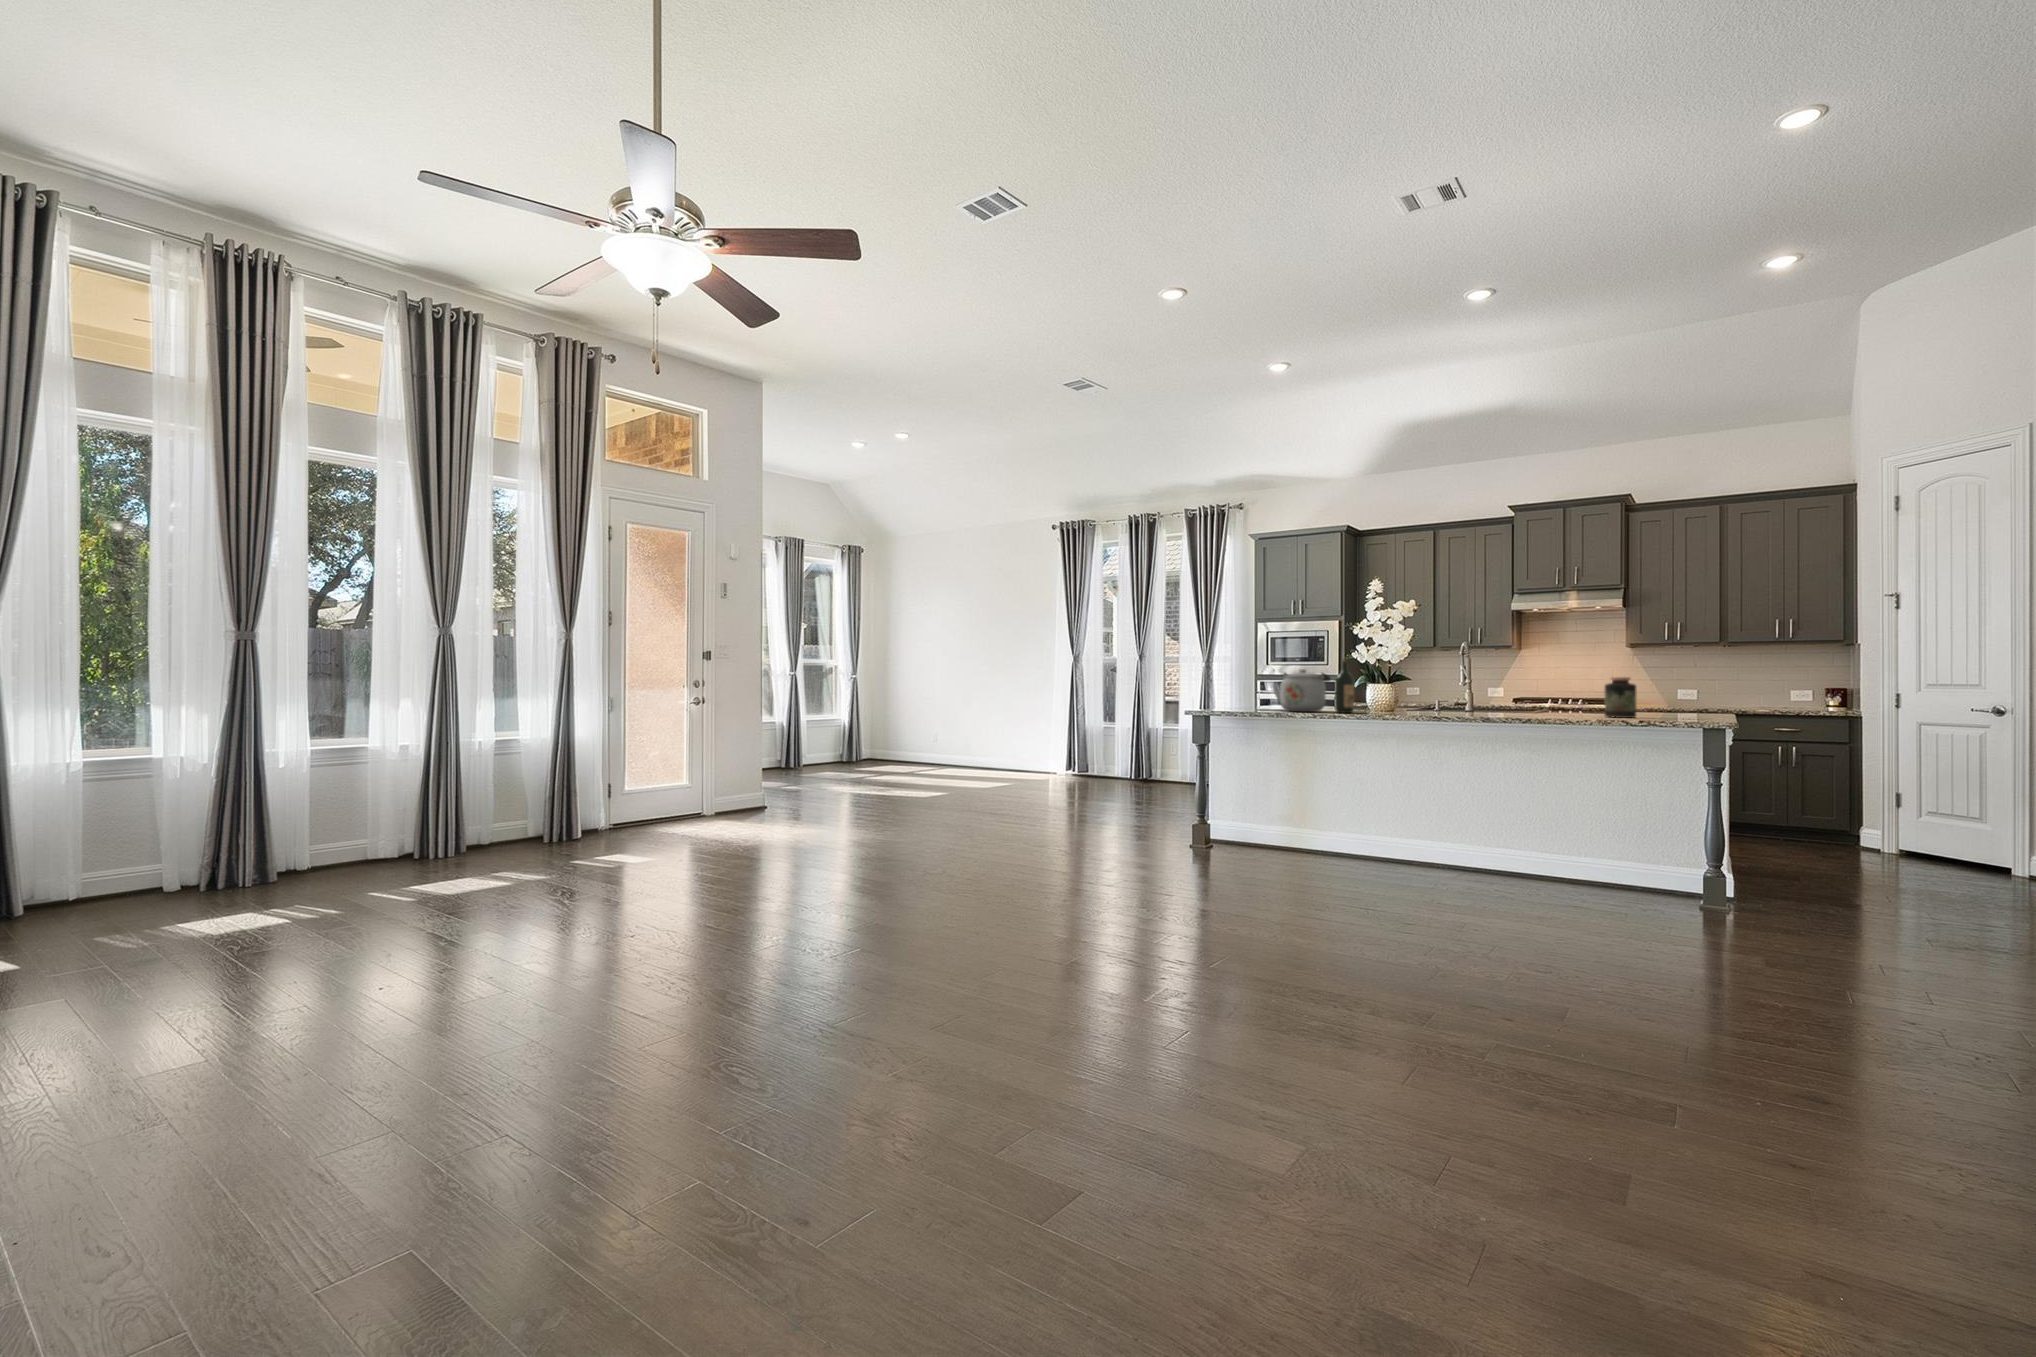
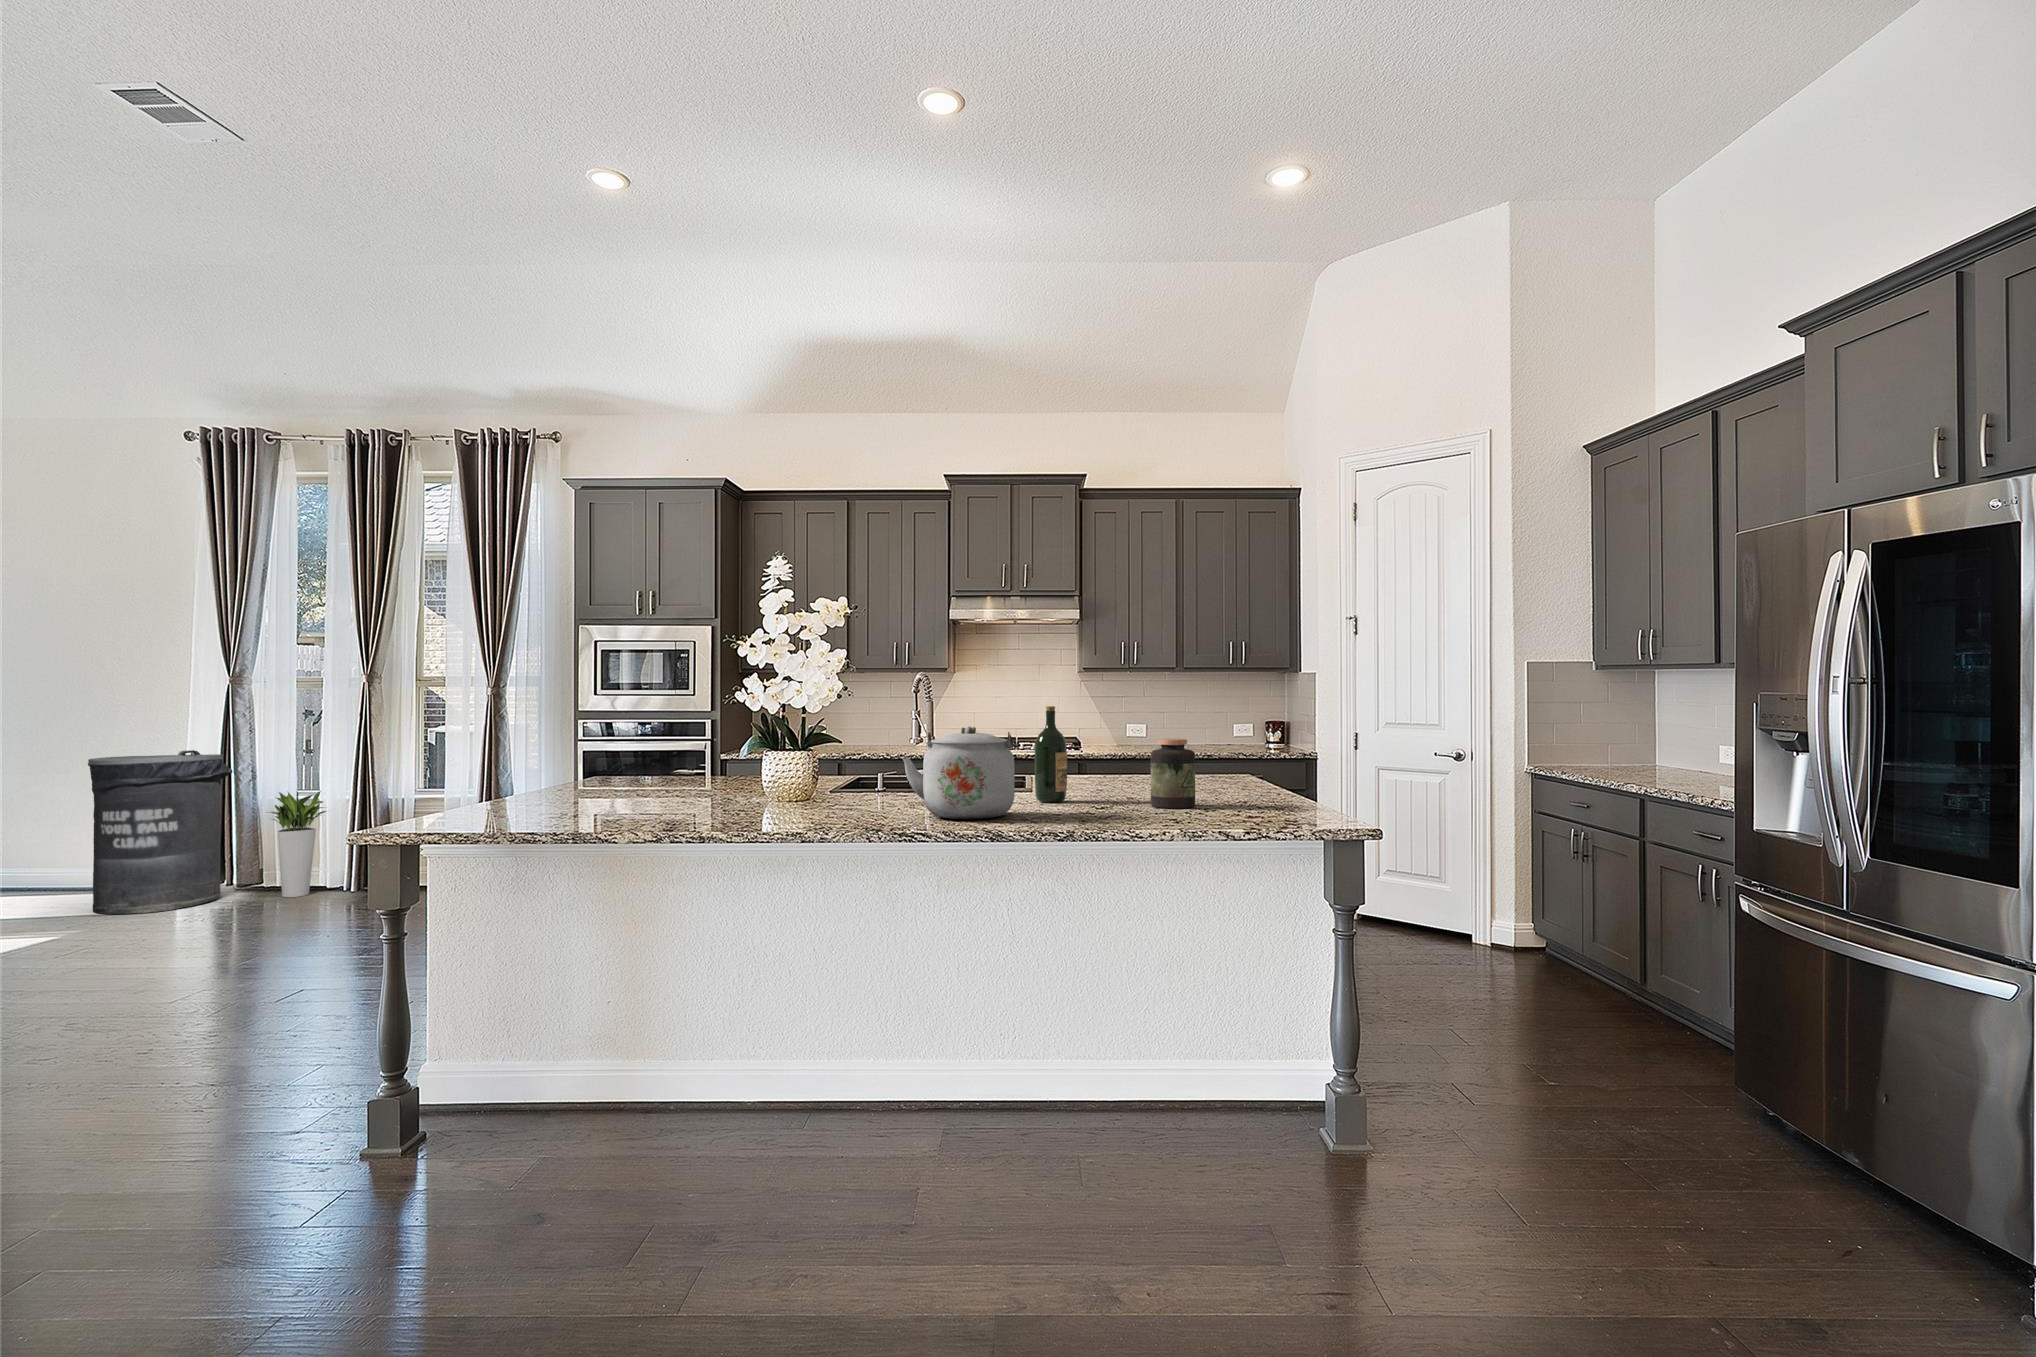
wine bottle: present [1335,659,1354,713] -> present [1035,706,1067,802]
kettle: present [1272,669,1330,712] -> present [903,726,1015,819]
trash can: none [1018,695,1077,777] -> present [88,750,232,914]
planter: none [1092,718,1122,777] -> present [271,791,326,897]

